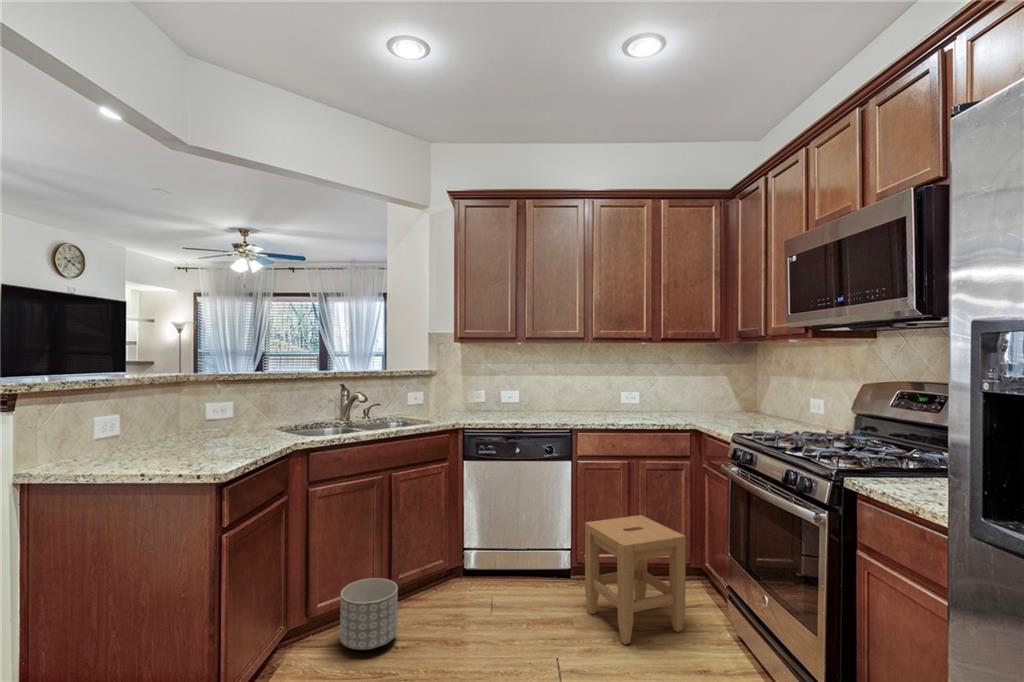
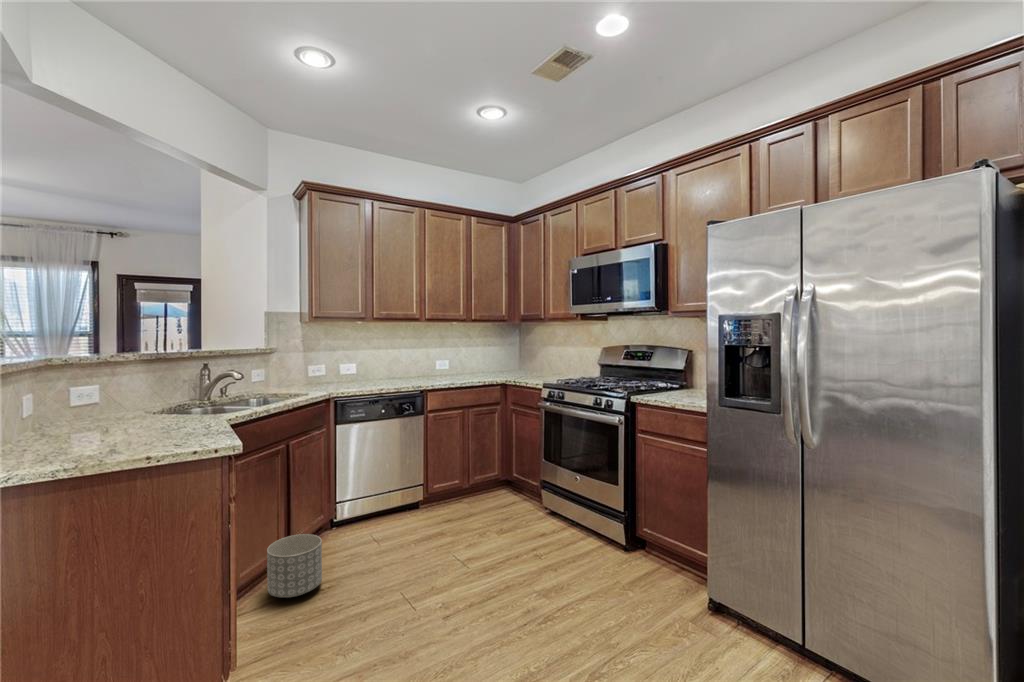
stool: present [585,515,686,644] -> none [448,447,517,533]

